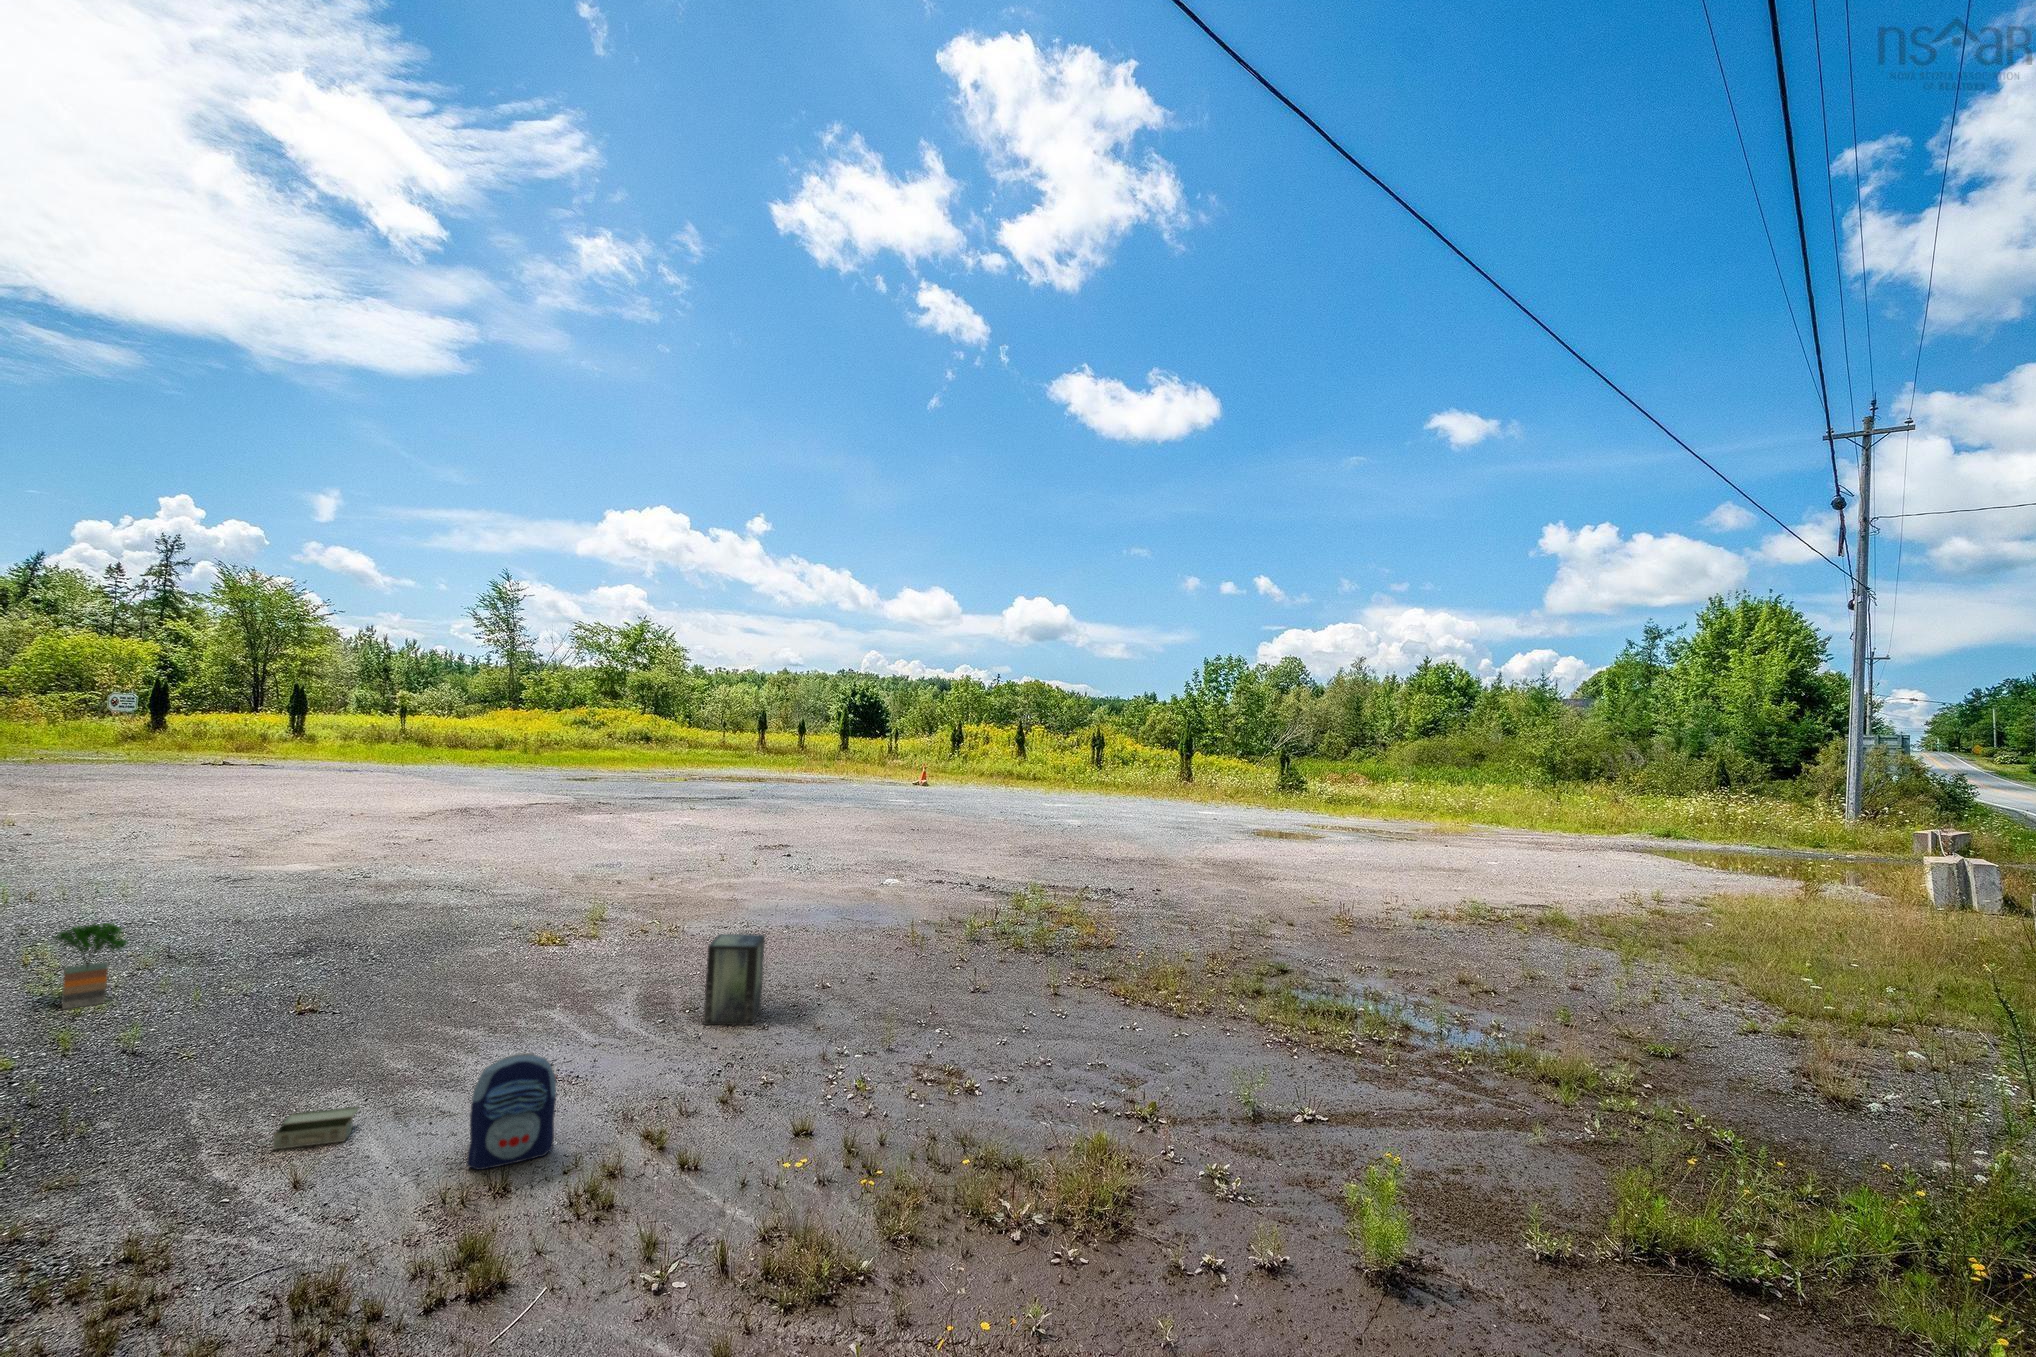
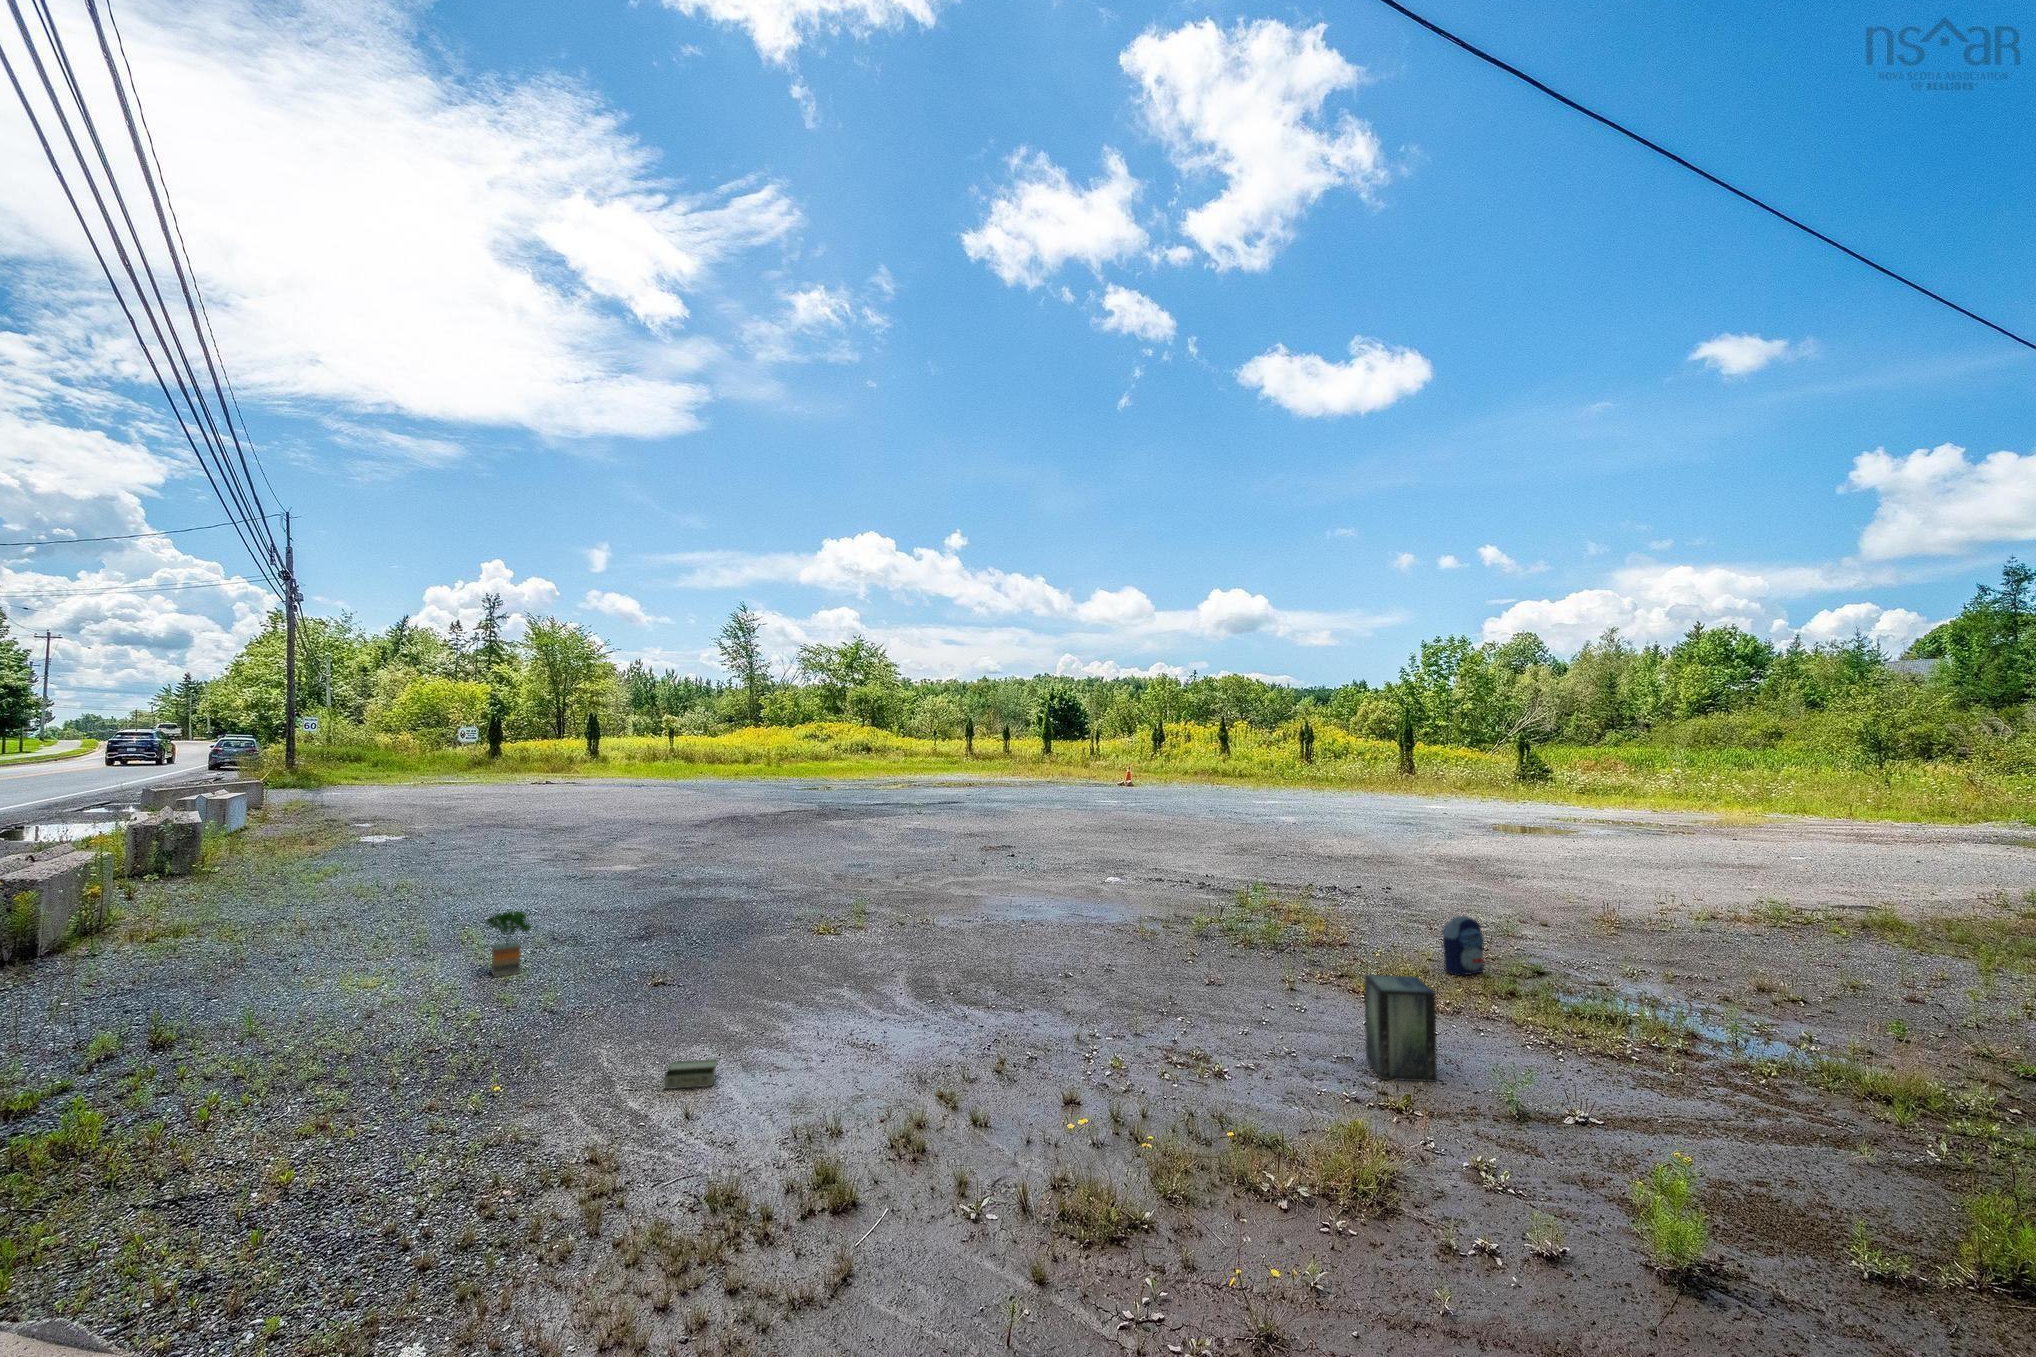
storage box: present [704,934,765,1025] -> present [1365,975,1437,1082]
backpack: present [467,1053,557,1170] -> present [1442,916,1484,975]

